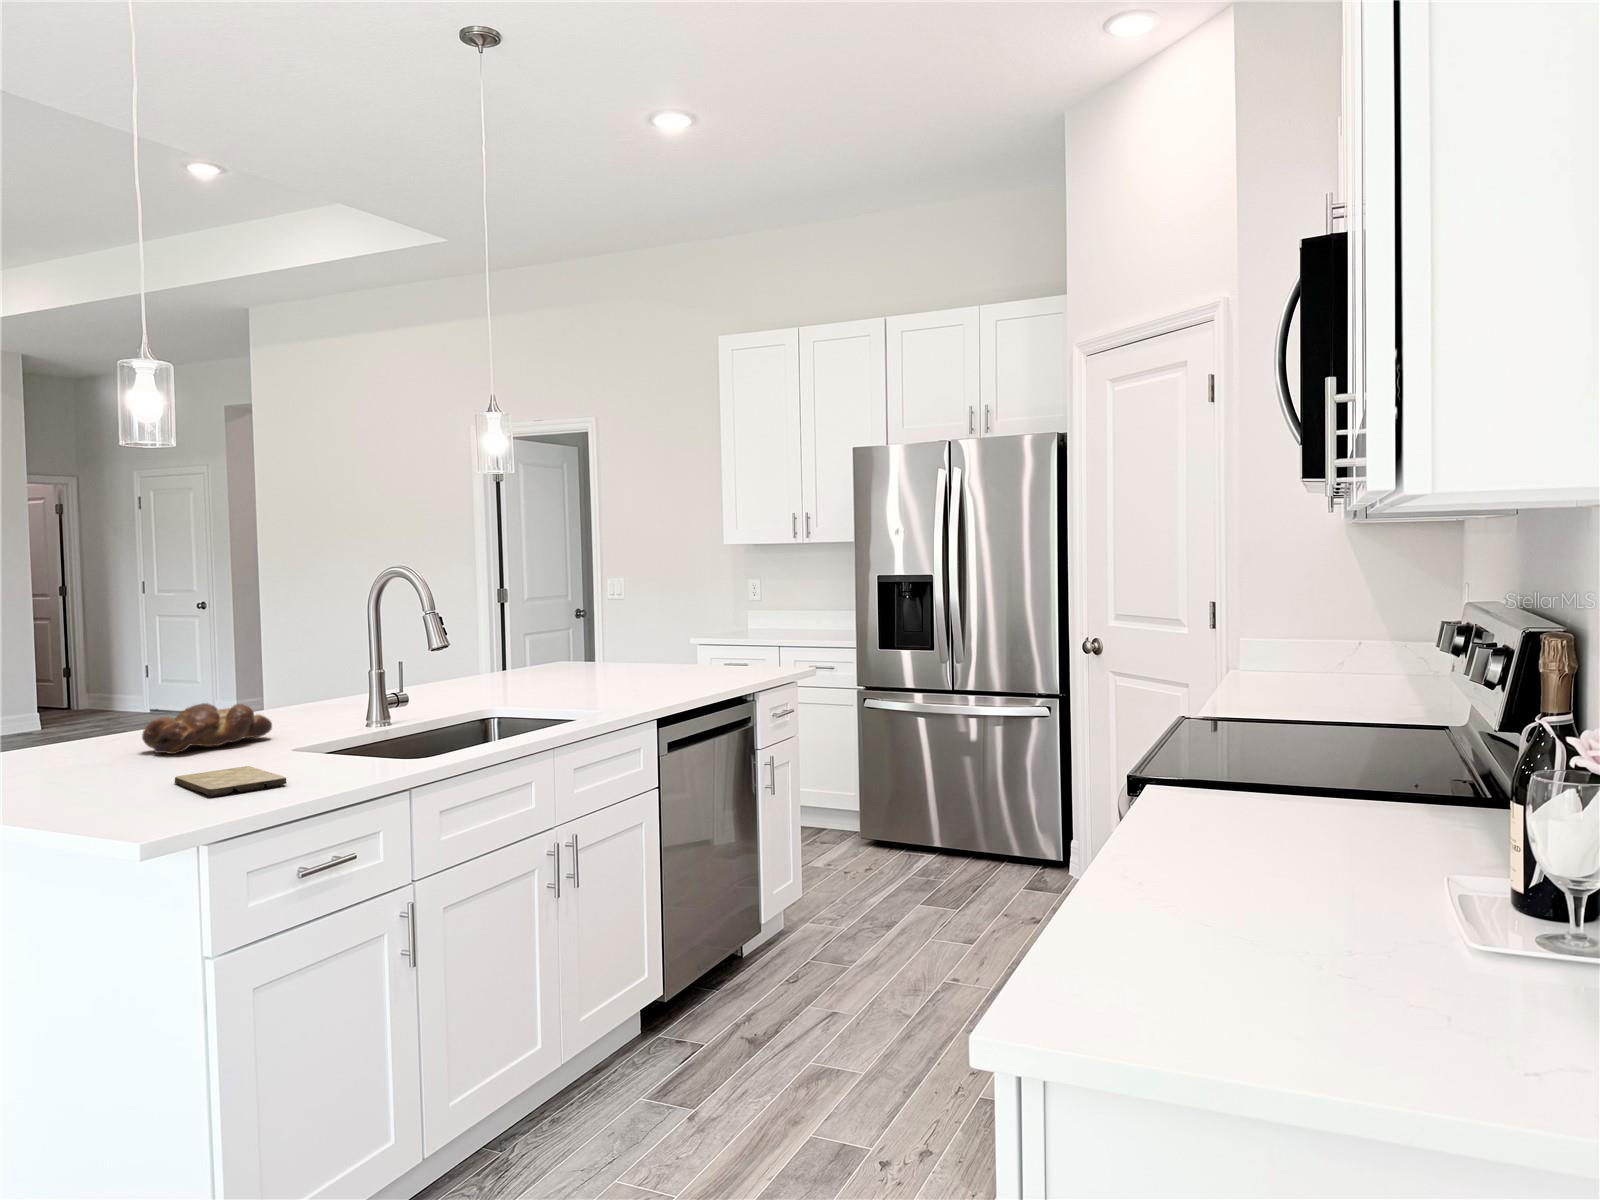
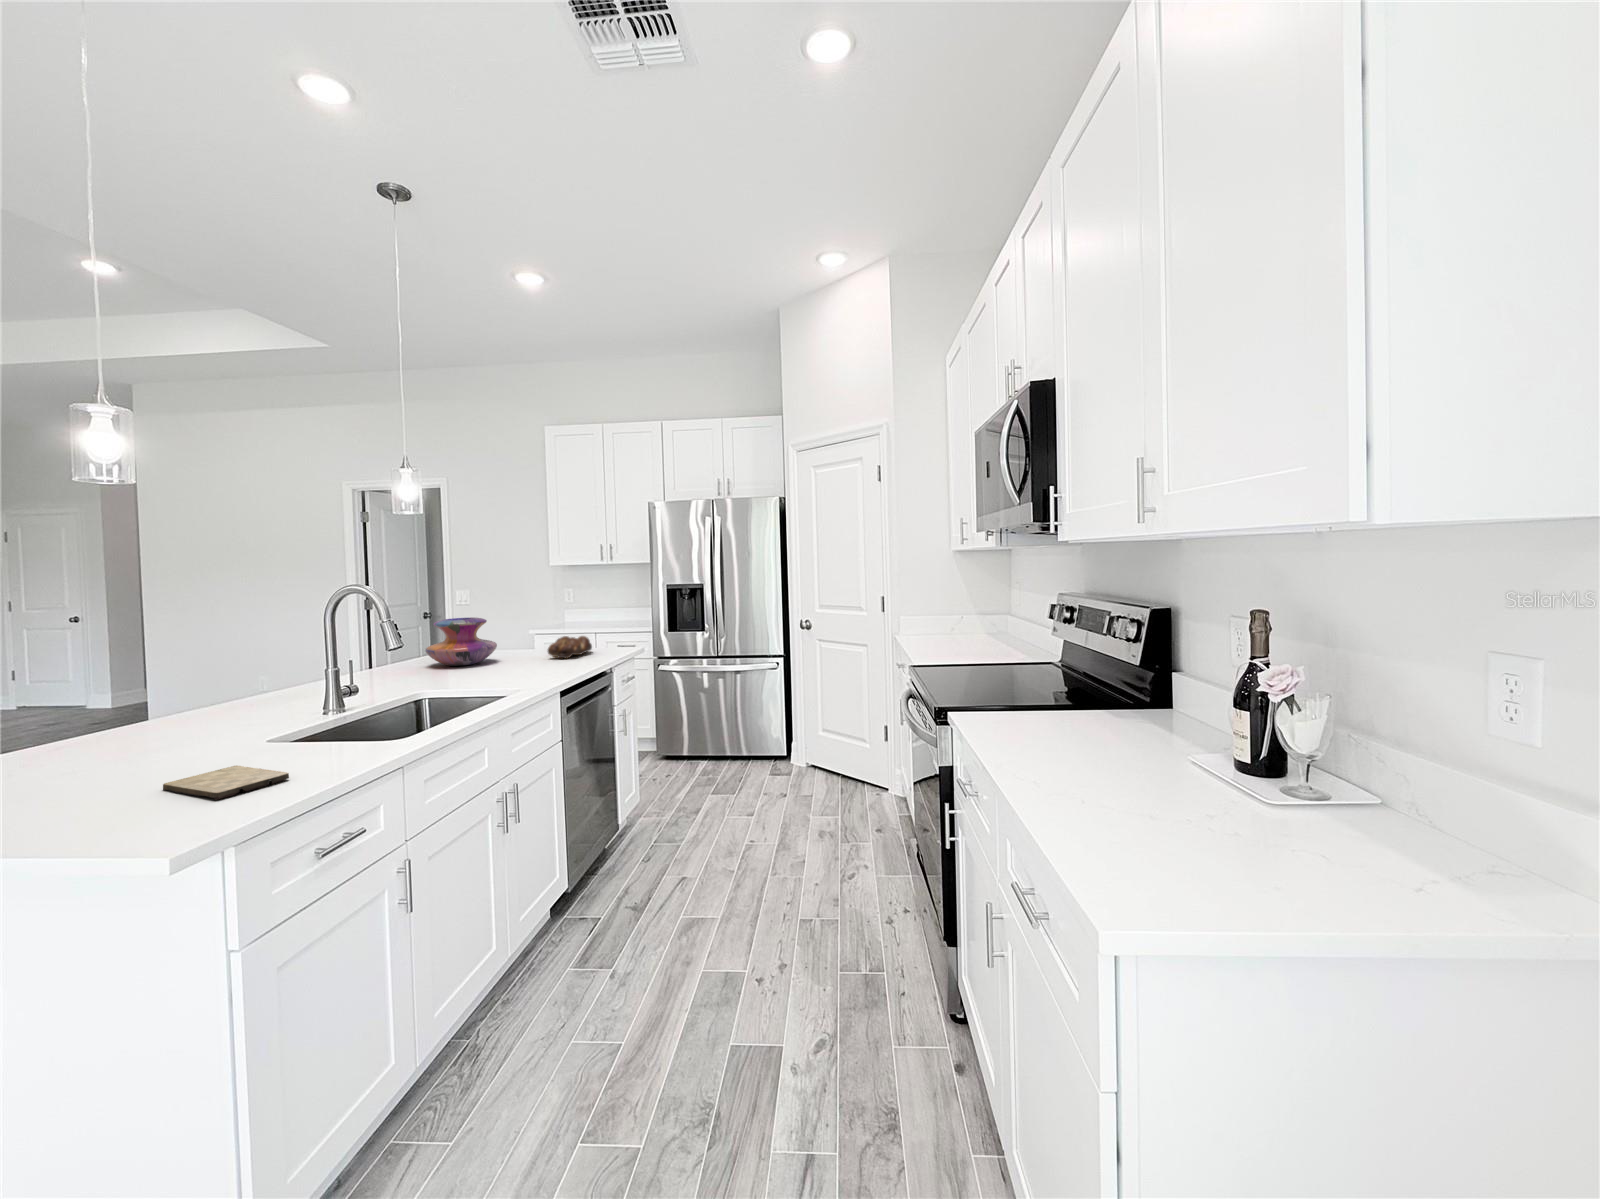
decorative vase: none [525,615,612,678] -> present [425,617,497,666]
bread loaf: present [142,703,272,754] -> present [548,636,592,658]

